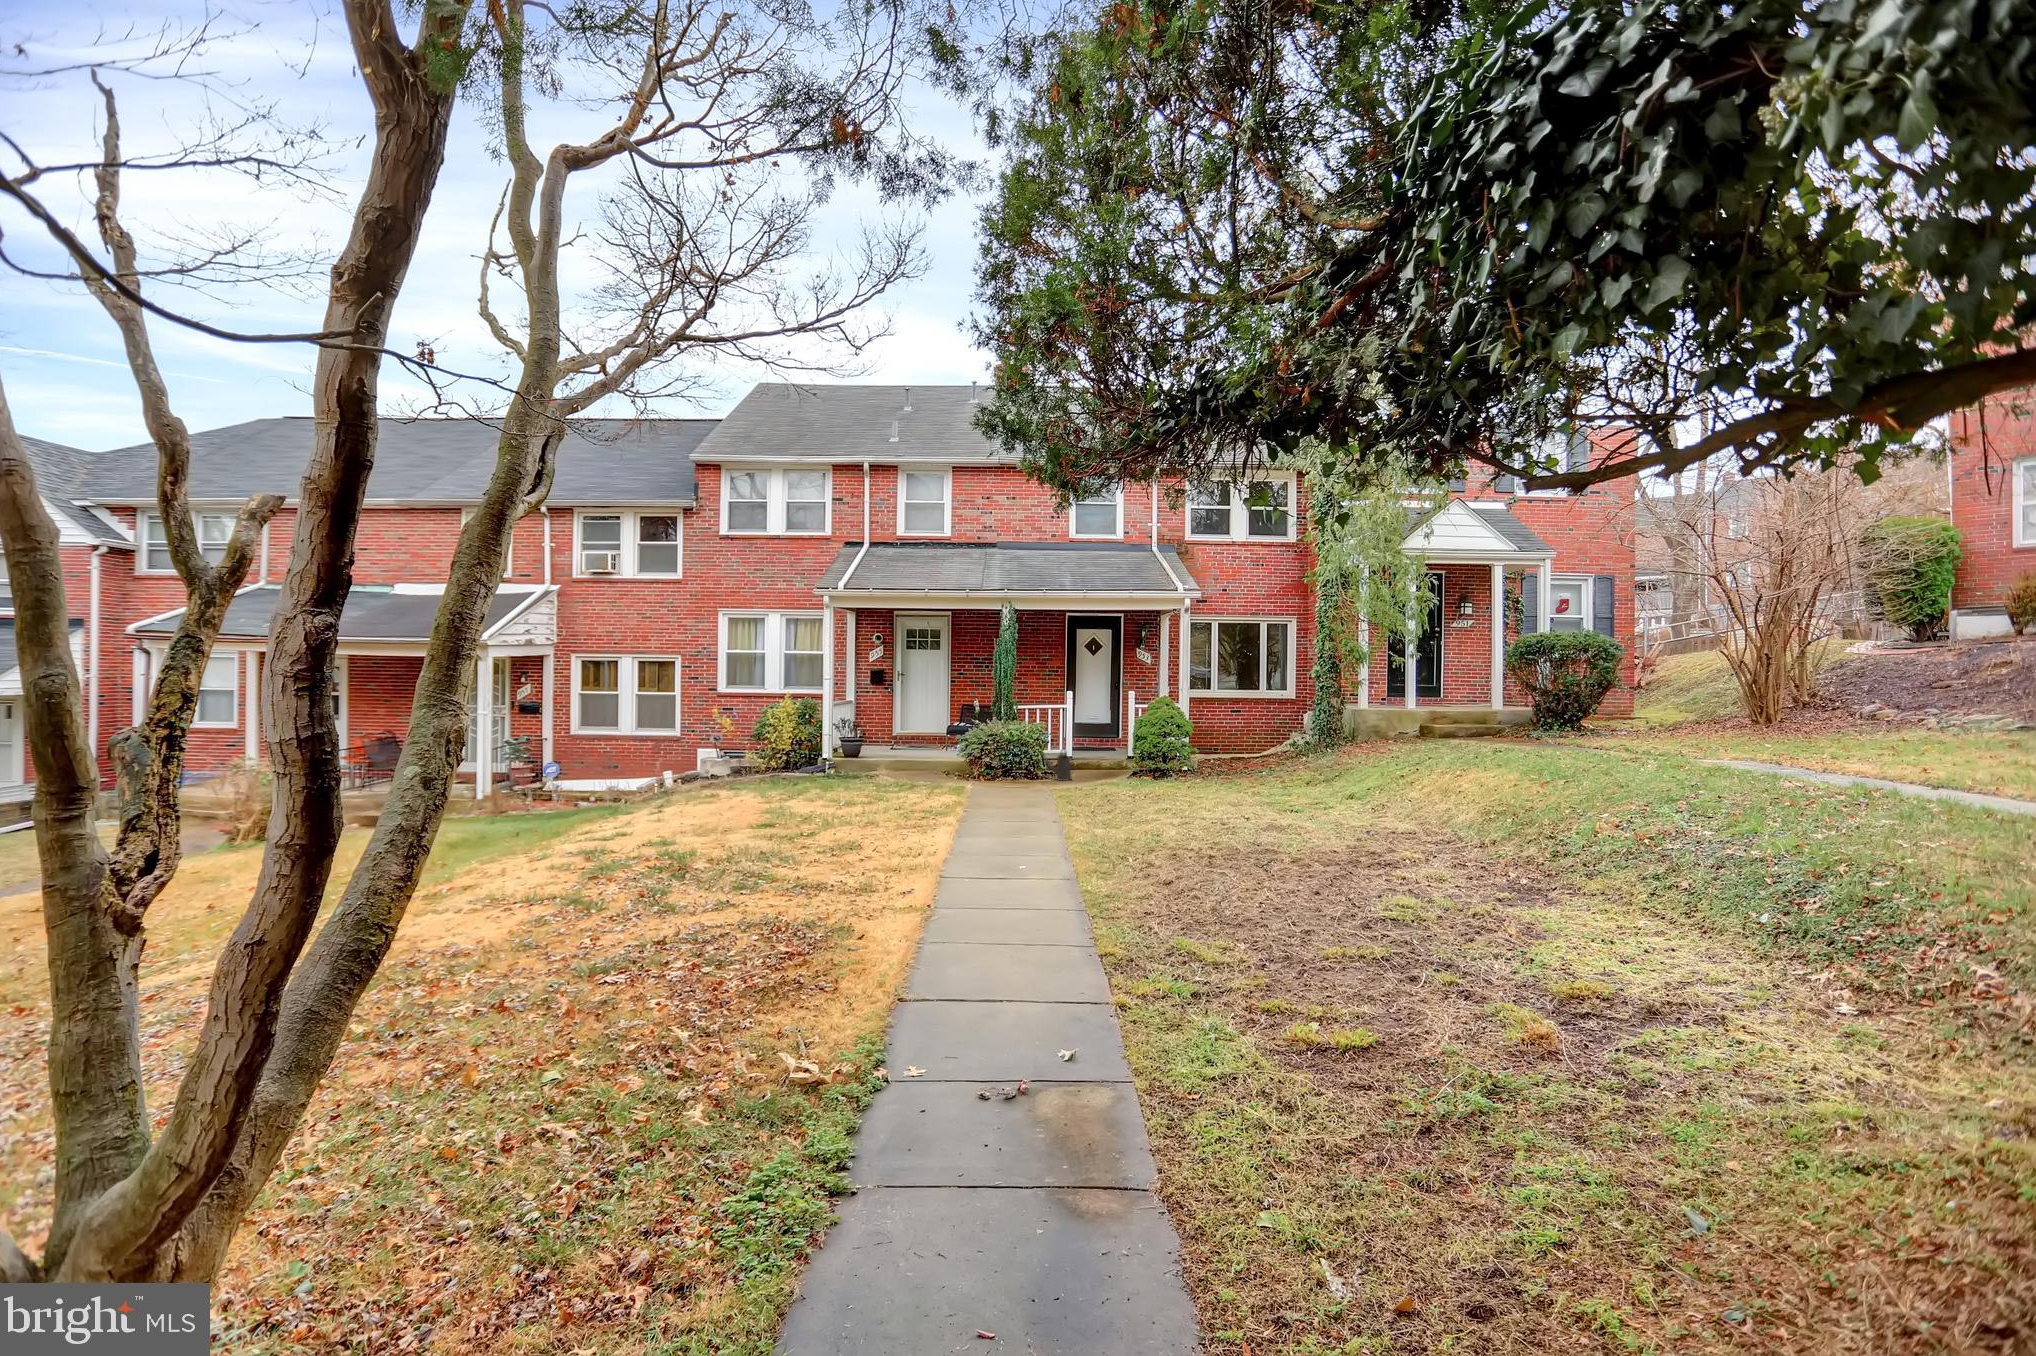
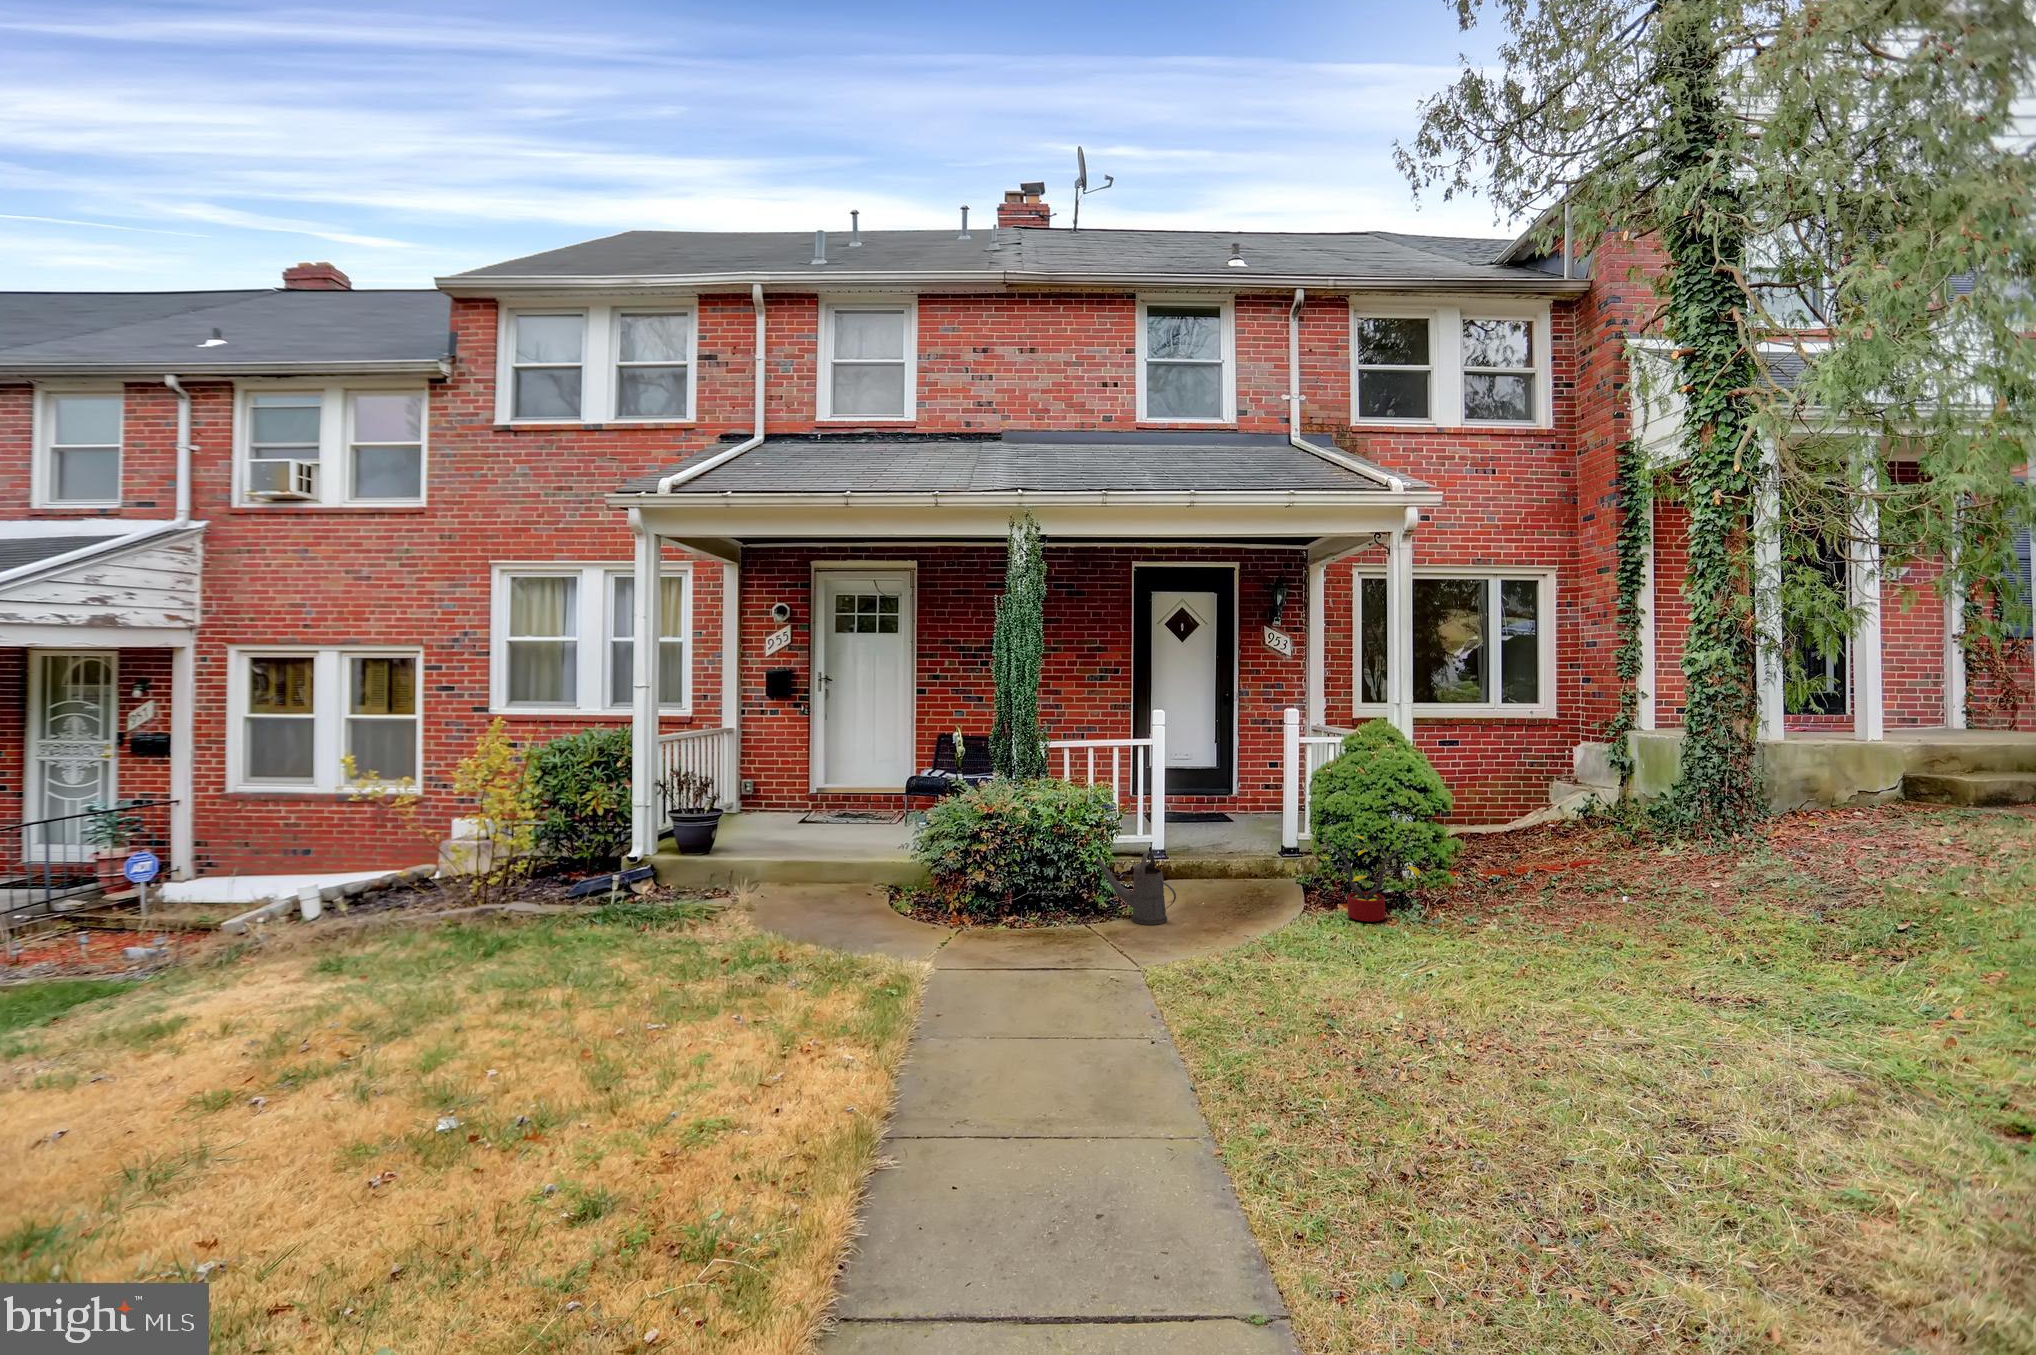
decorative plant: none [1142,740,1180,778] -> present [1324,830,1420,922]

